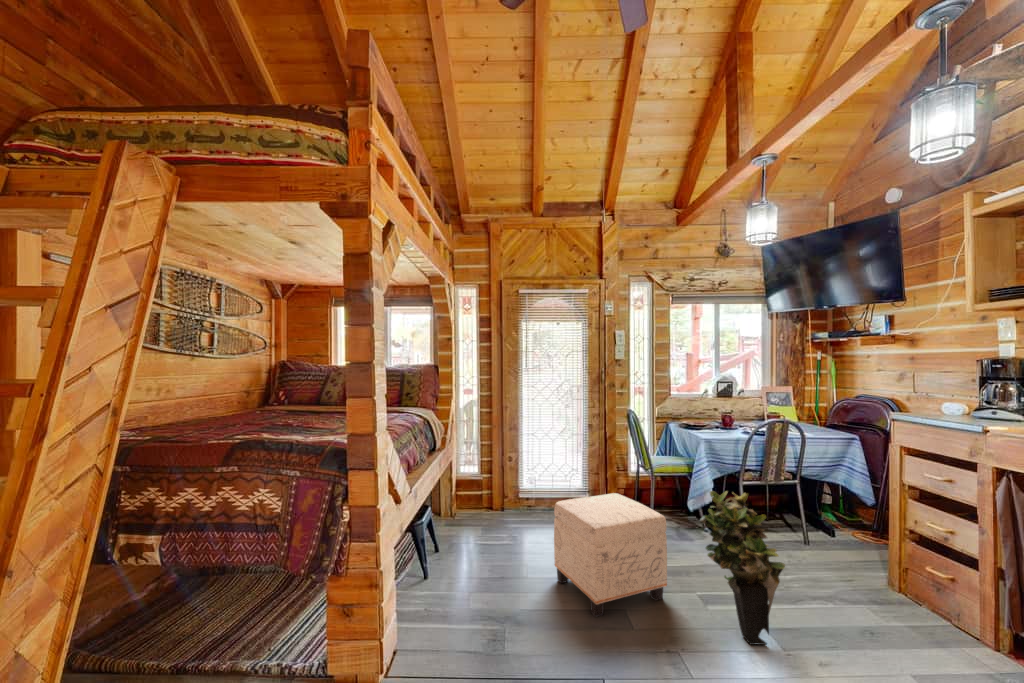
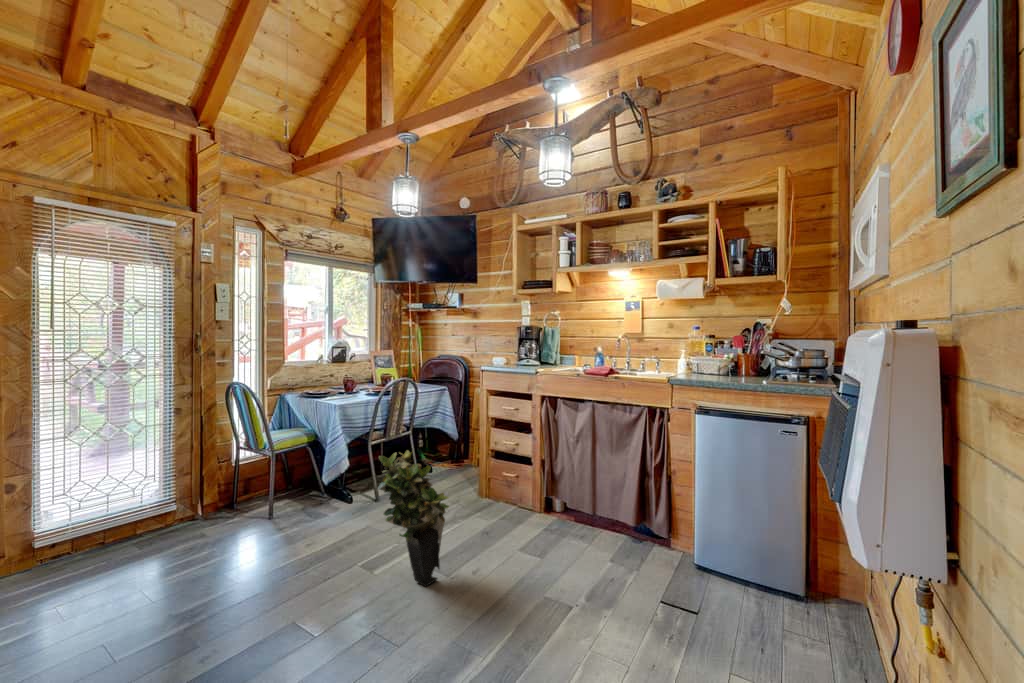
ottoman: present [554,493,667,617] -> none [170,489,335,652]

